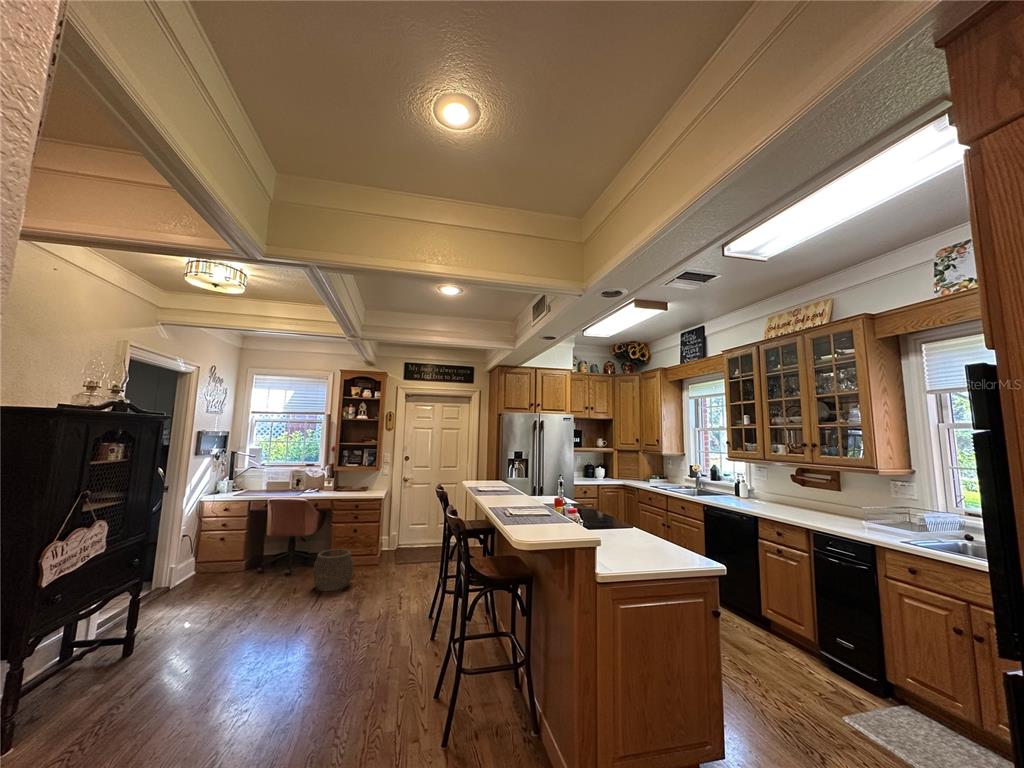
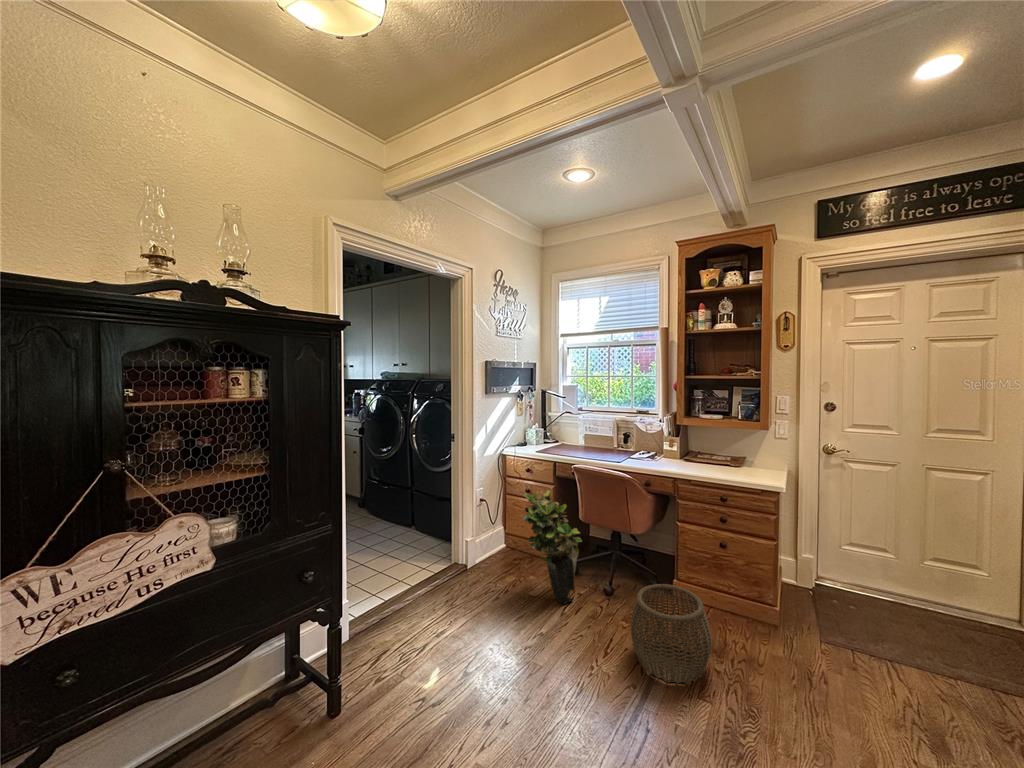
potted plant: none [234,515,277,585] -> present [523,490,582,604]

